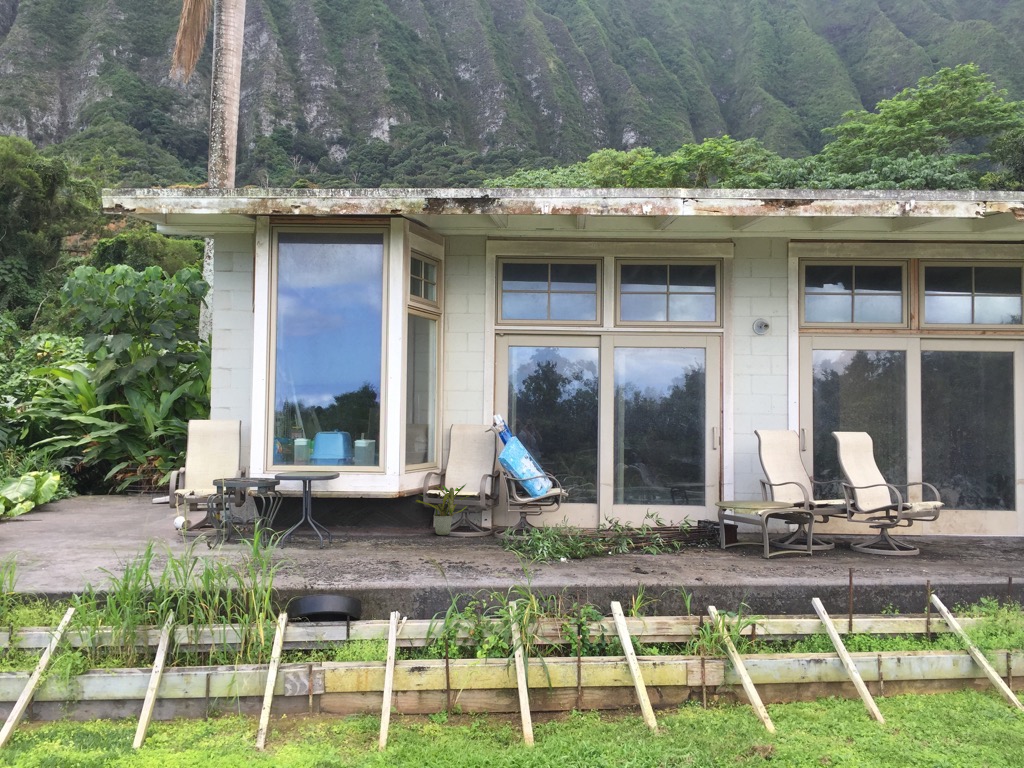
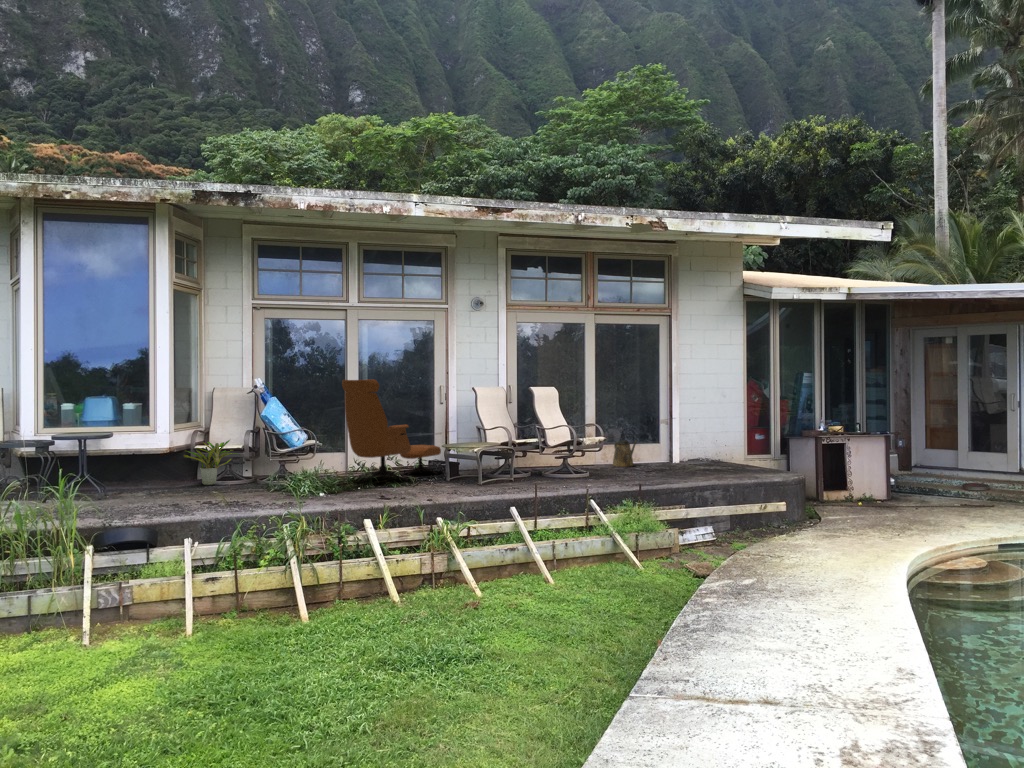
lounge chair: none [592,418,713,546] -> present [342,380,441,483]
watering can: none [950,506,991,542] -> present [613,440,637,467]

